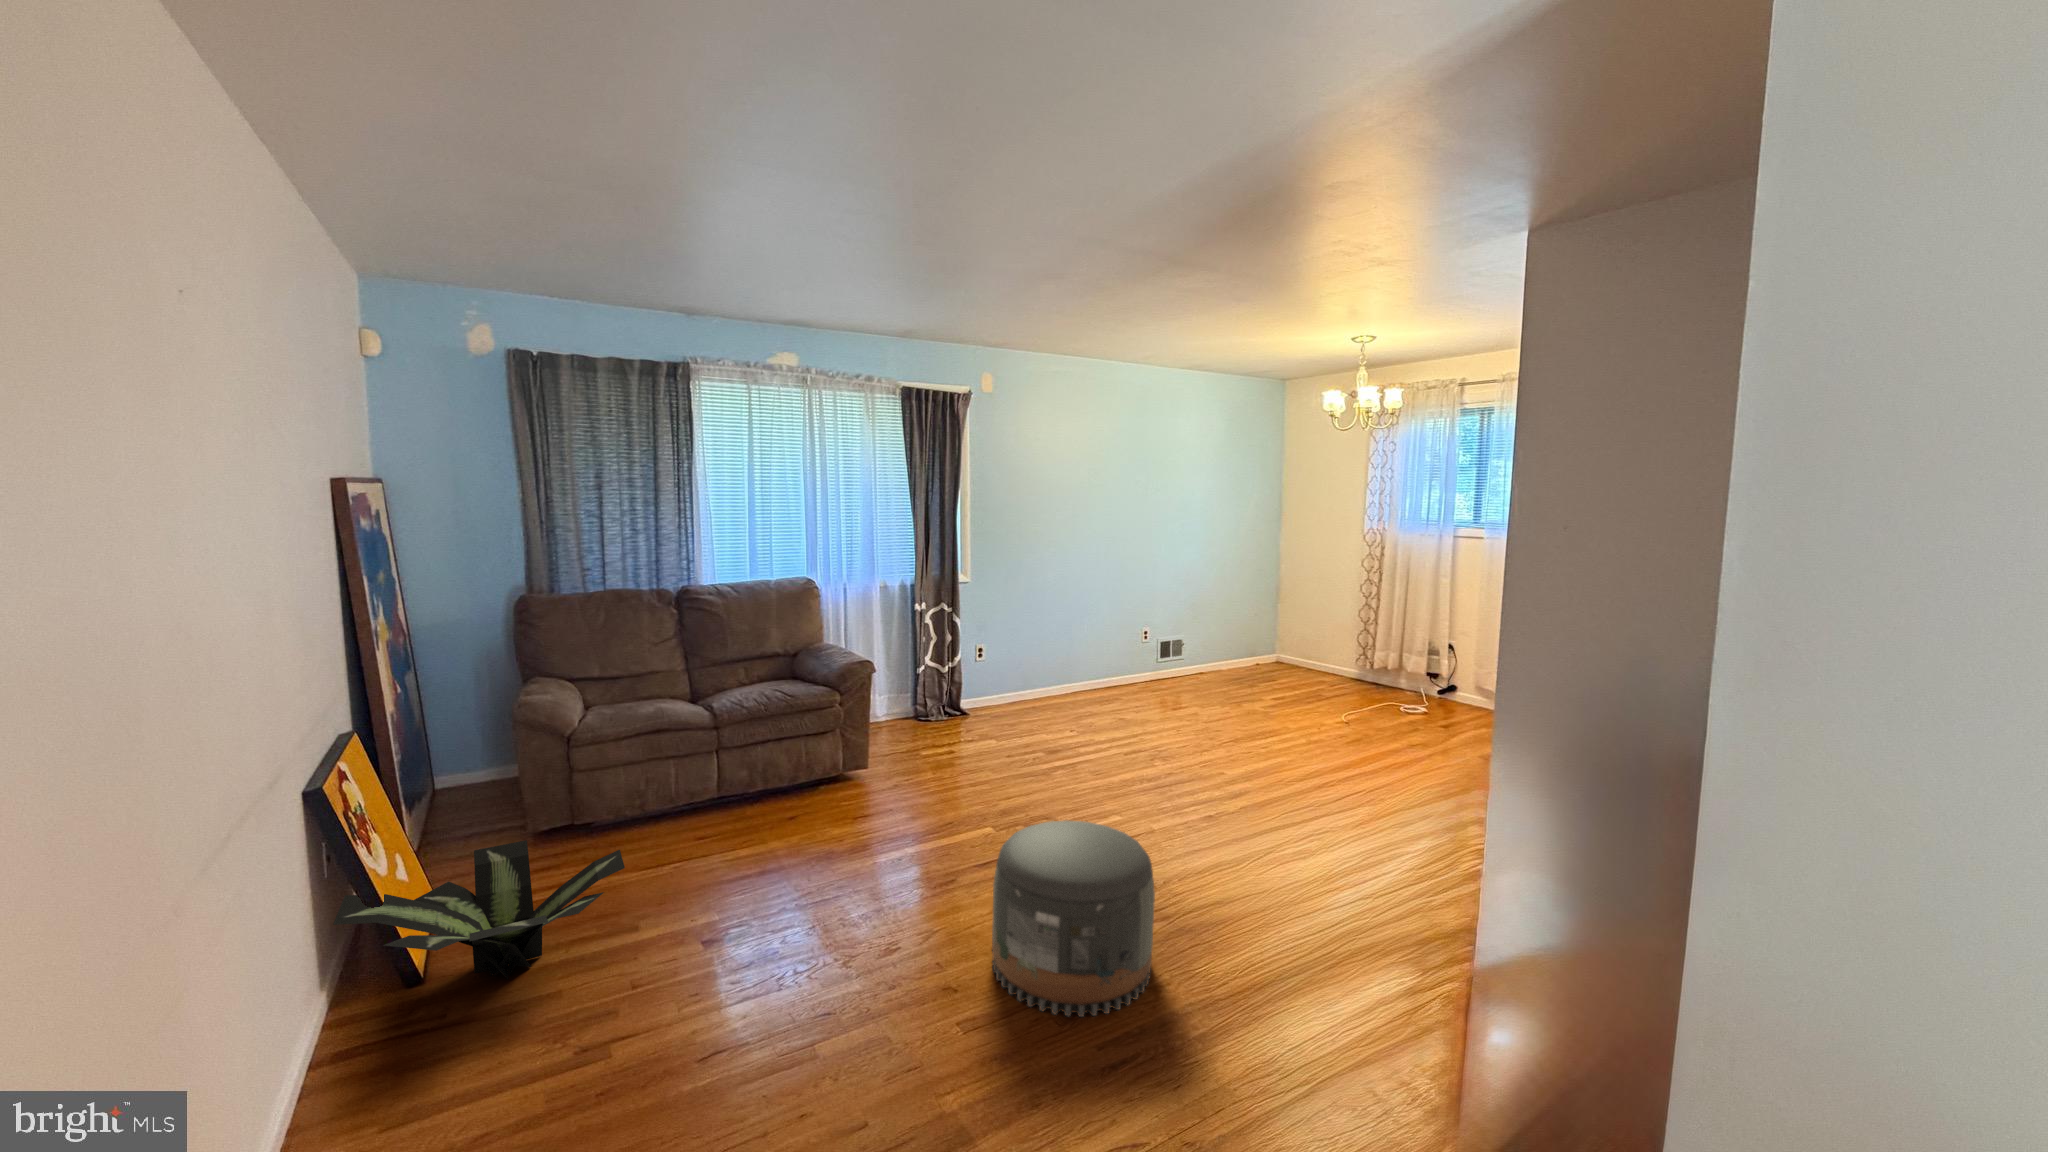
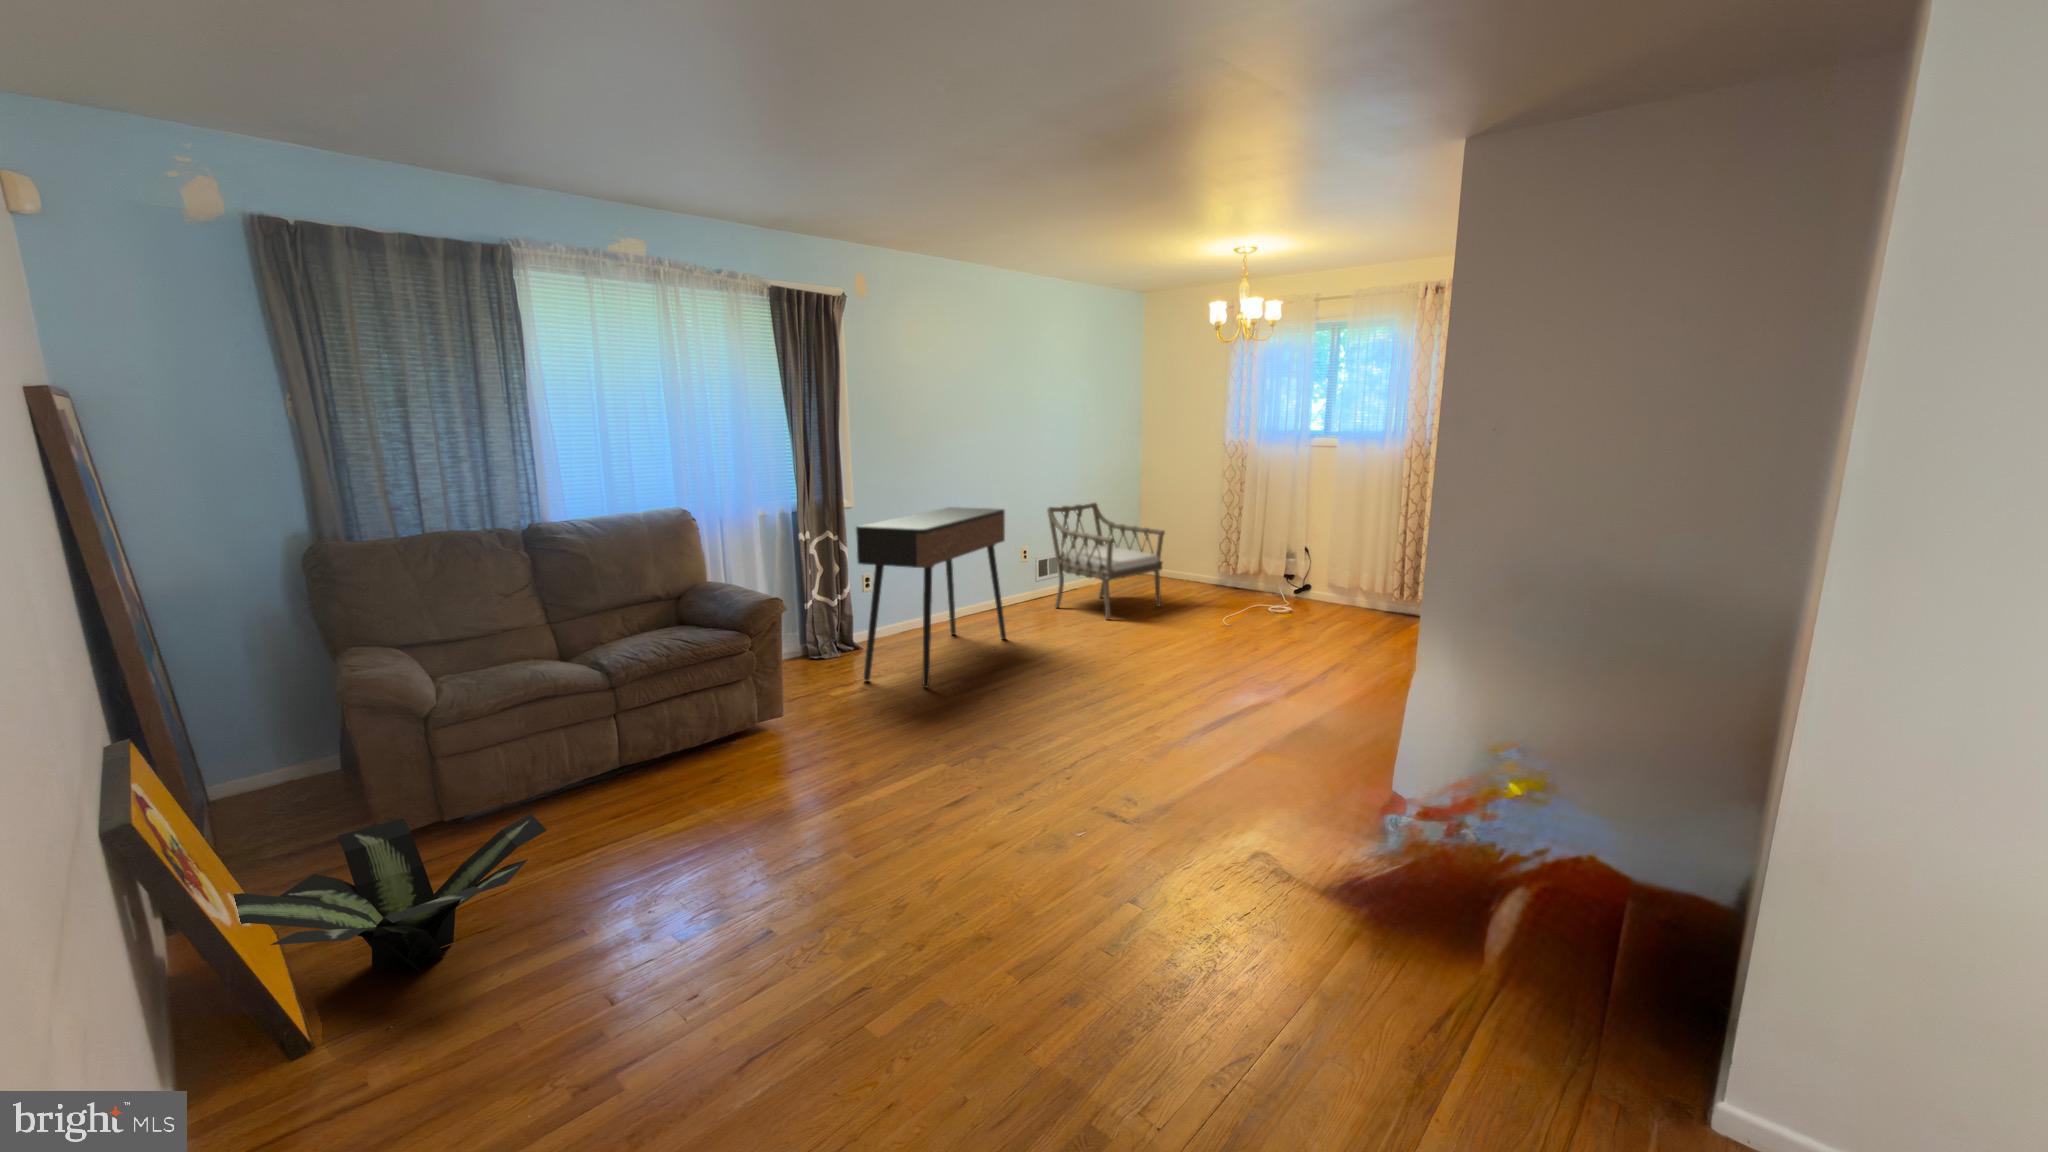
console table: none [958,586,1106,757] -> present [856,507,1006,688]
armchair: none [1157,586,1272,702] -> present [1047,503,1165,620]
pouf: present [992,821,1155,1017] -> none [976,725,1140,911]

